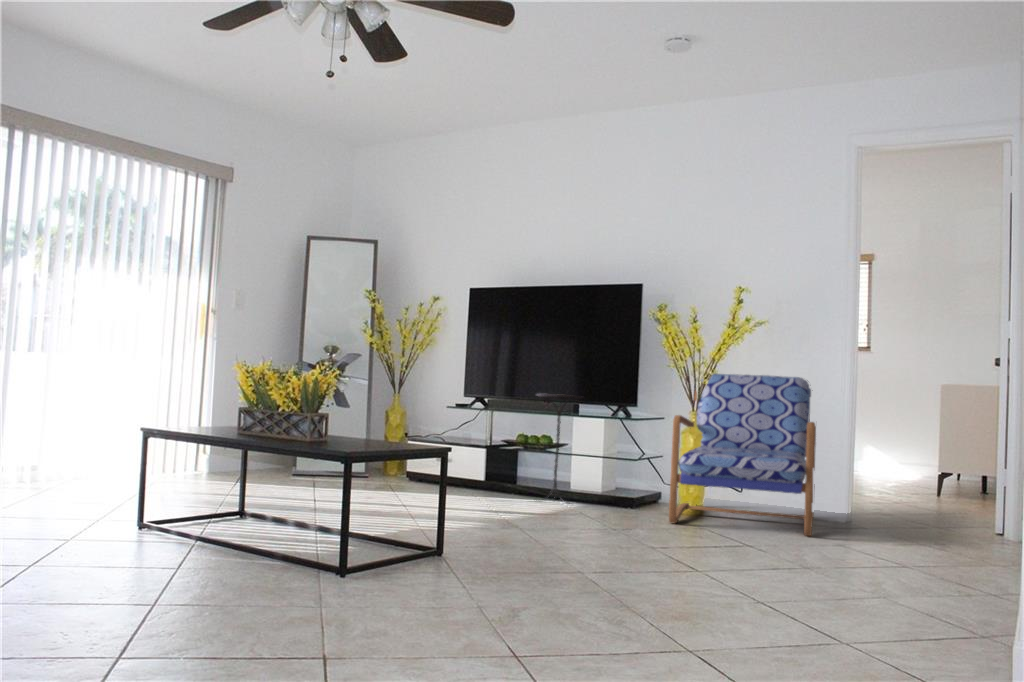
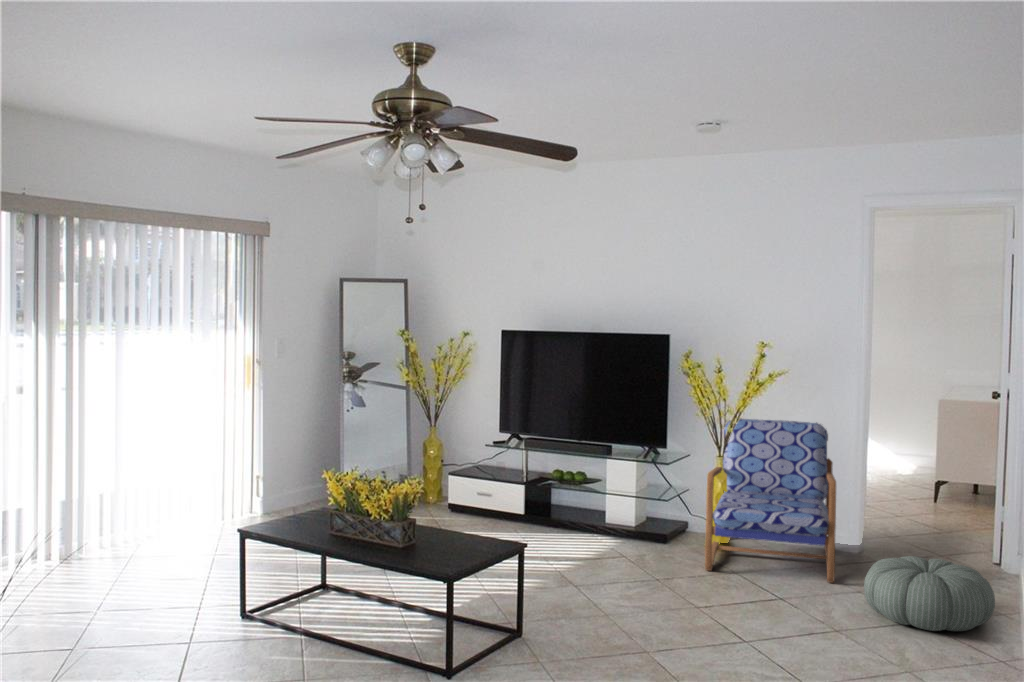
side table: present [537,393,582,498] -> none [574,440,619,544]
pouf: none [841,498,990,571] -> present [864,556,995,631]

